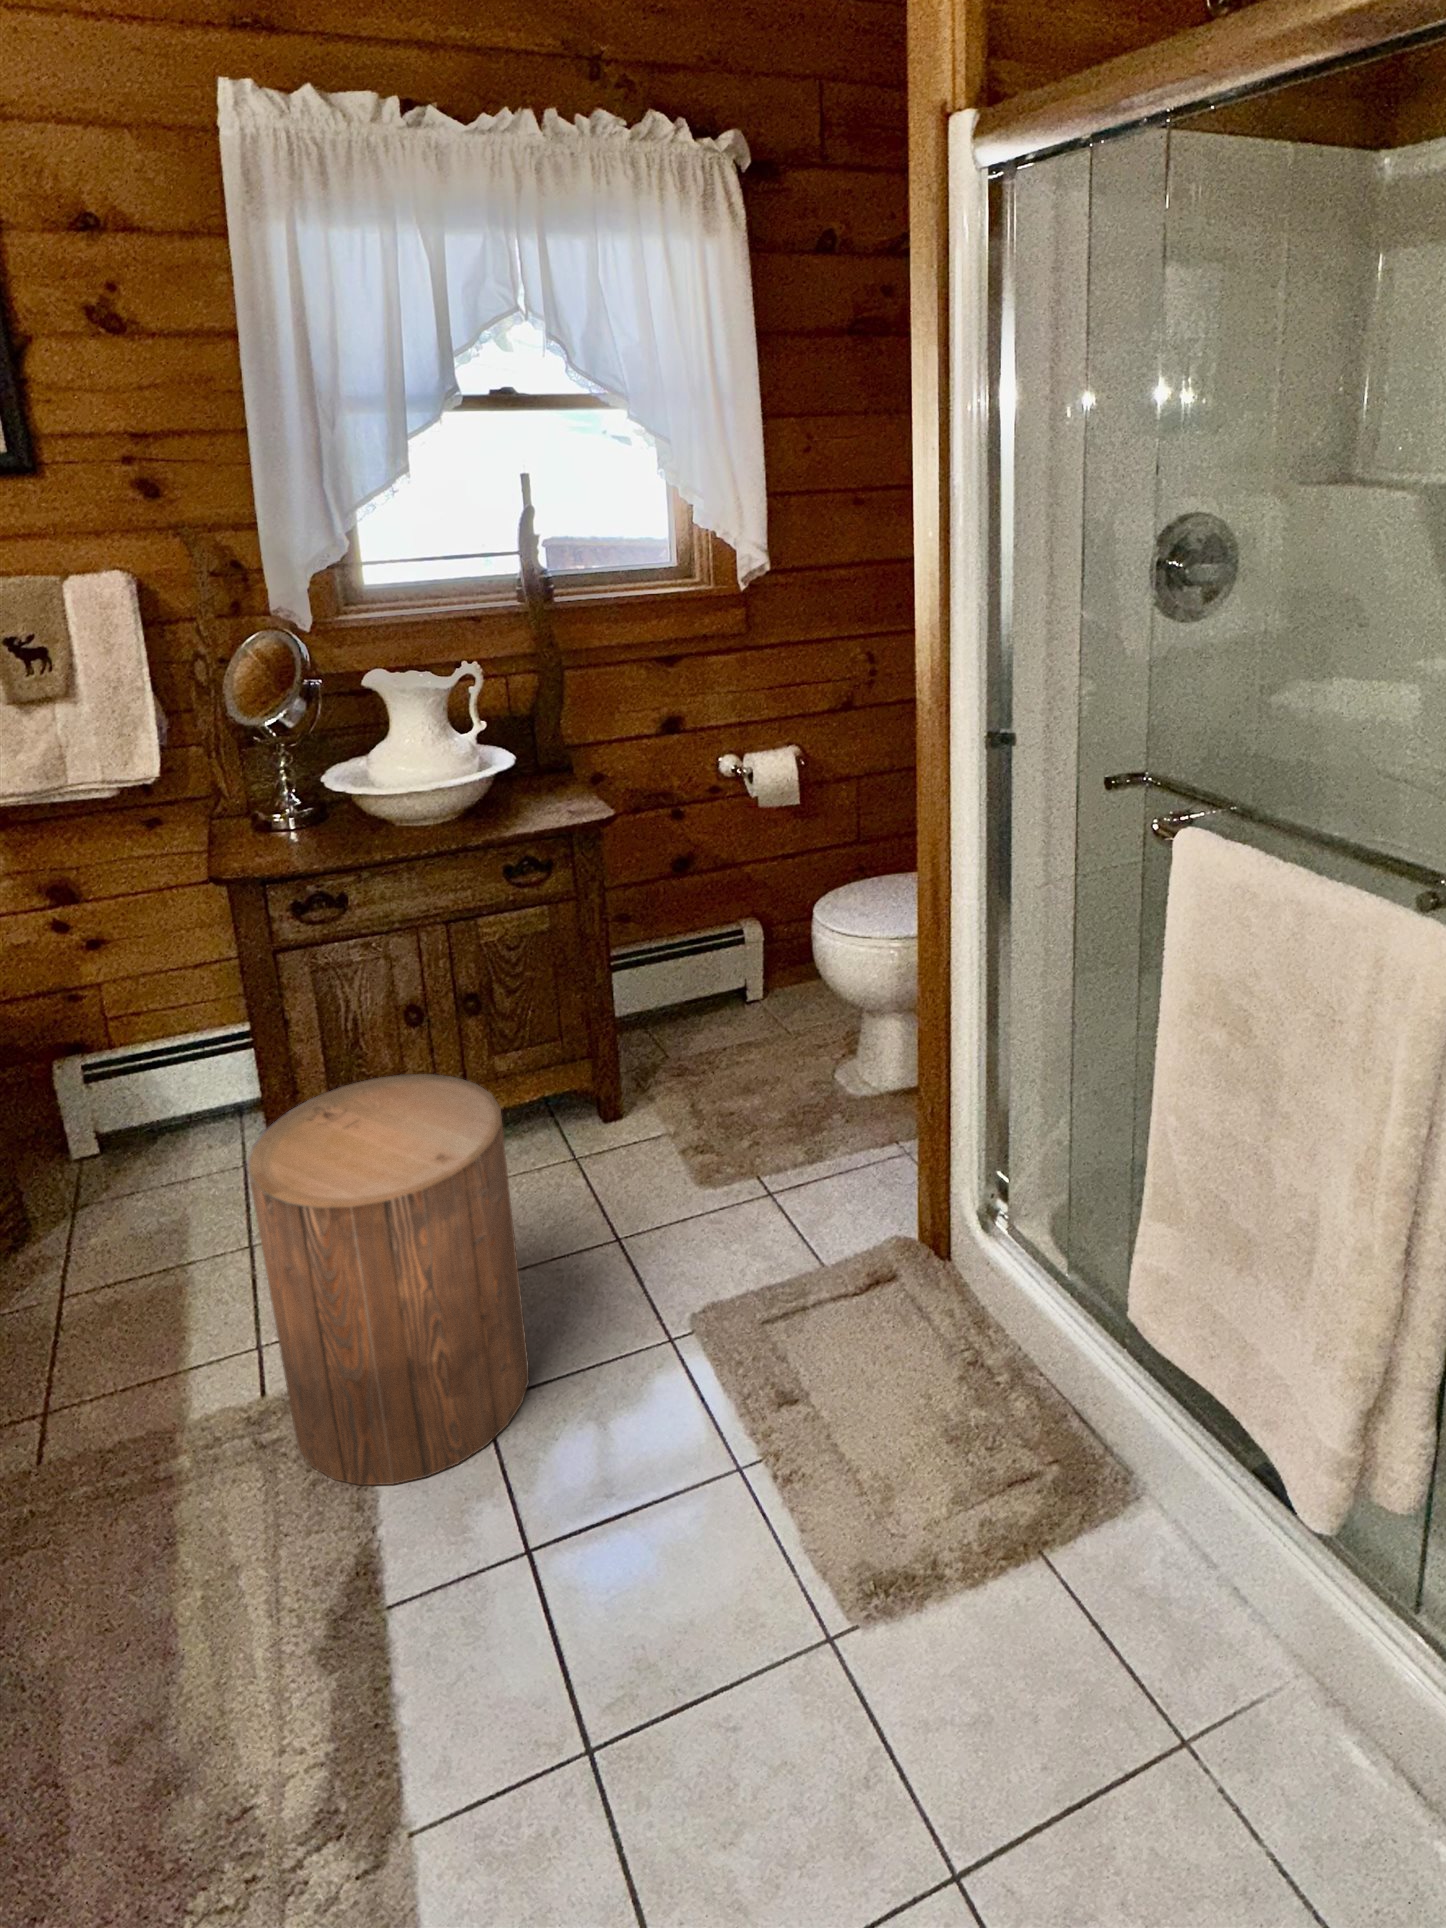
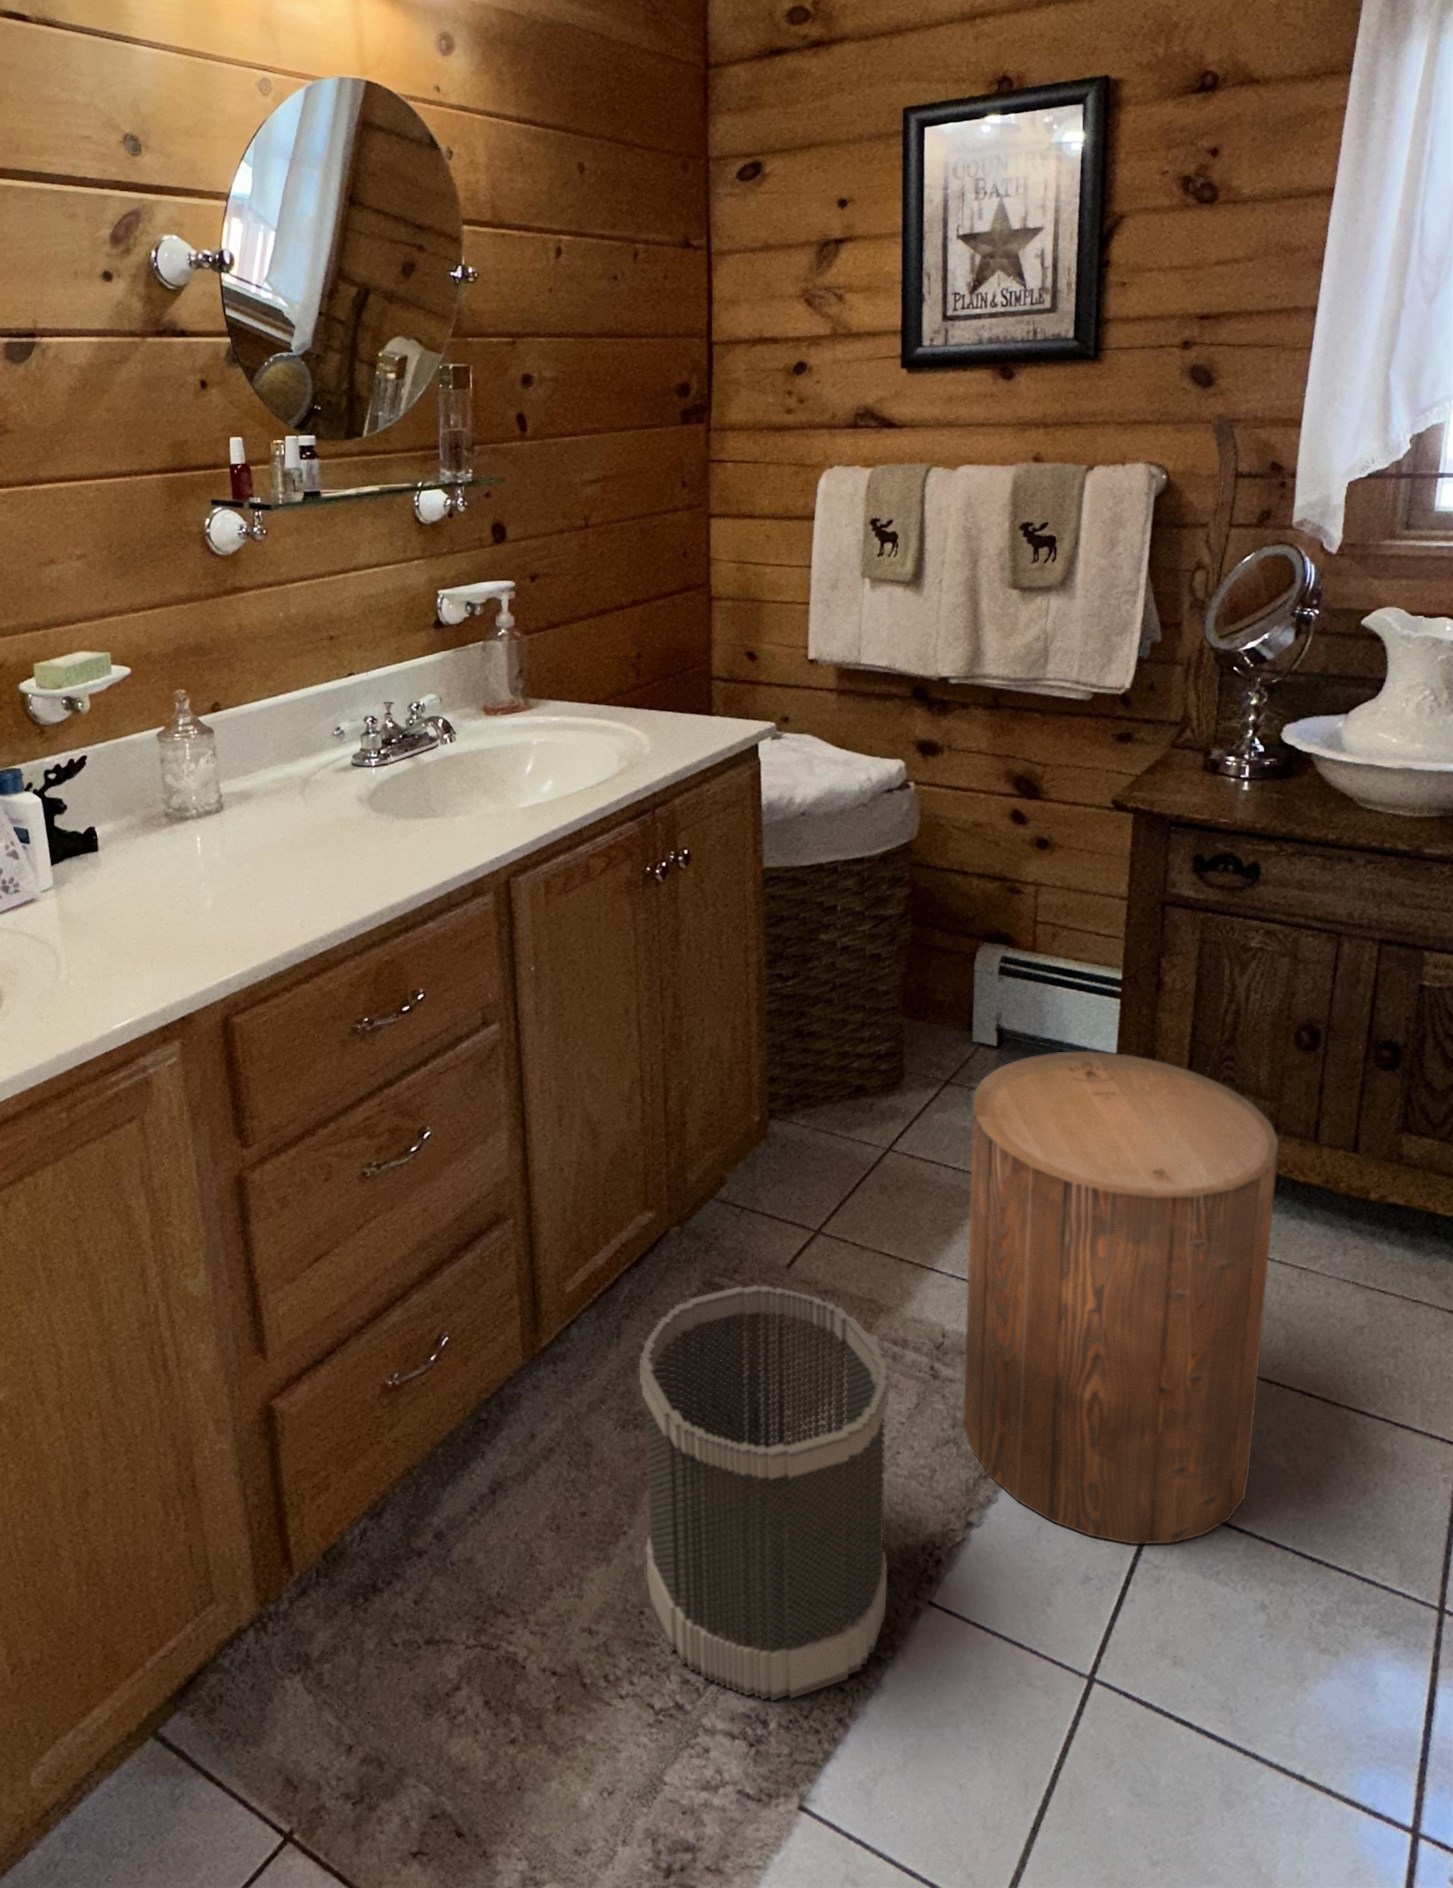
wastebasket: none [70,1426,376,1850] -> present [640,1285,889,1700]

